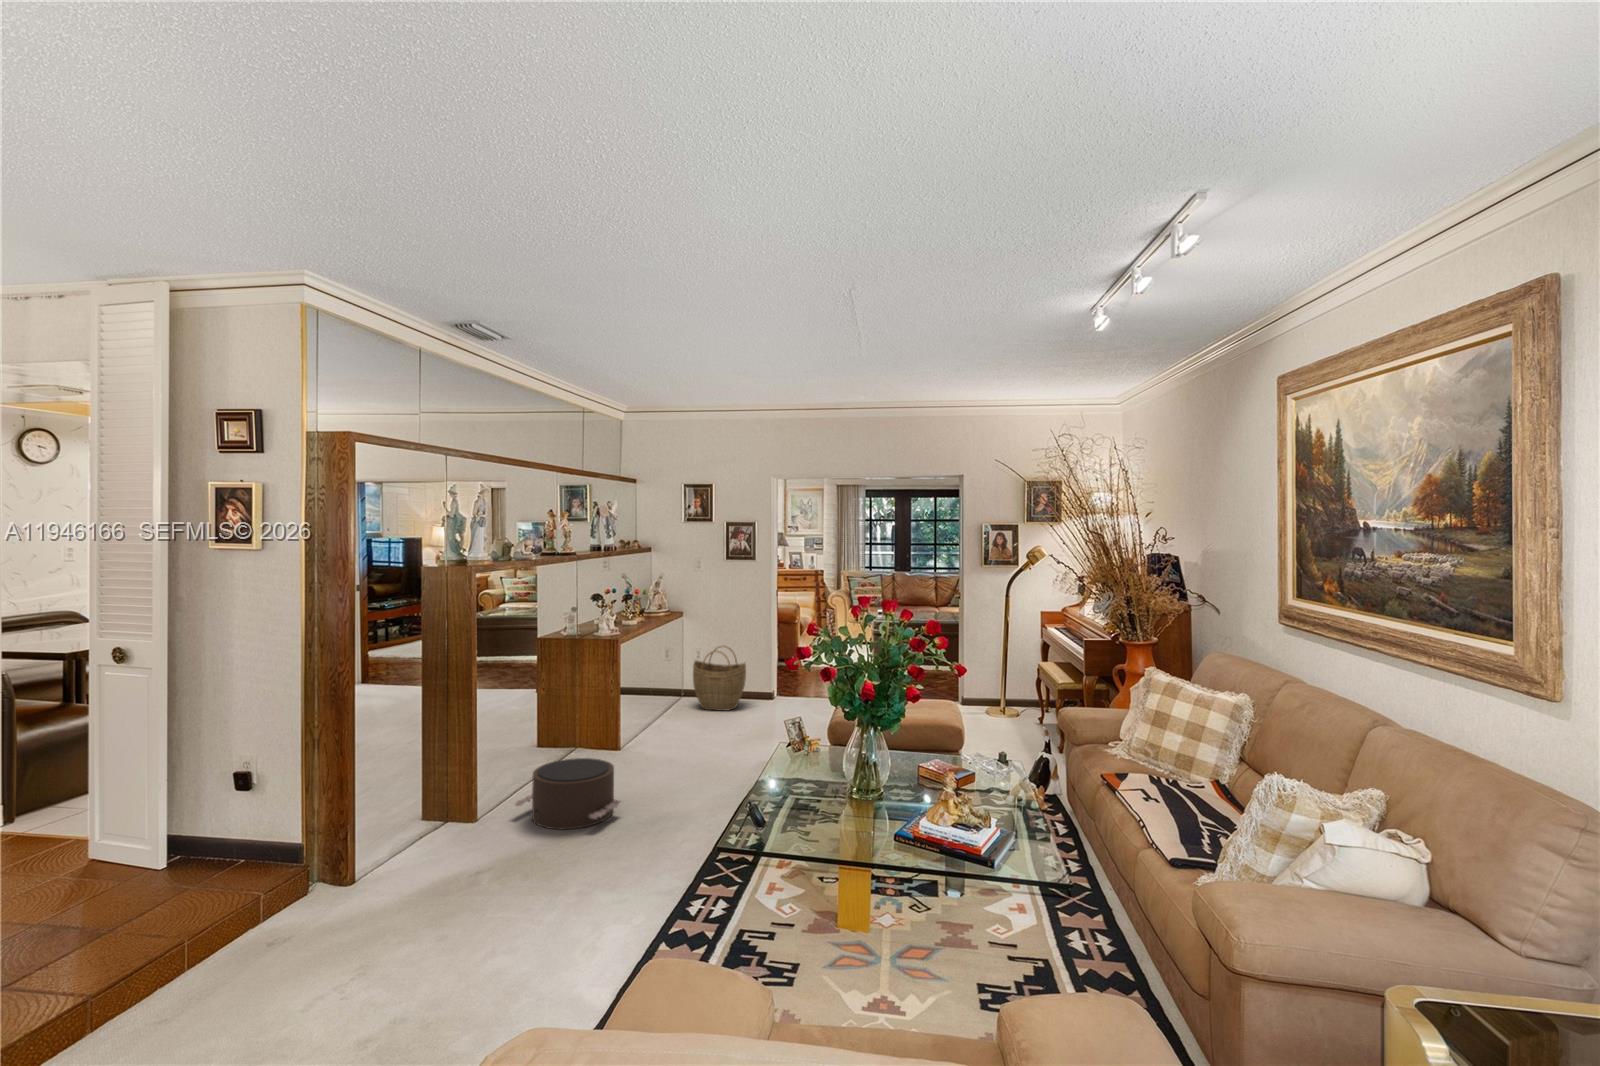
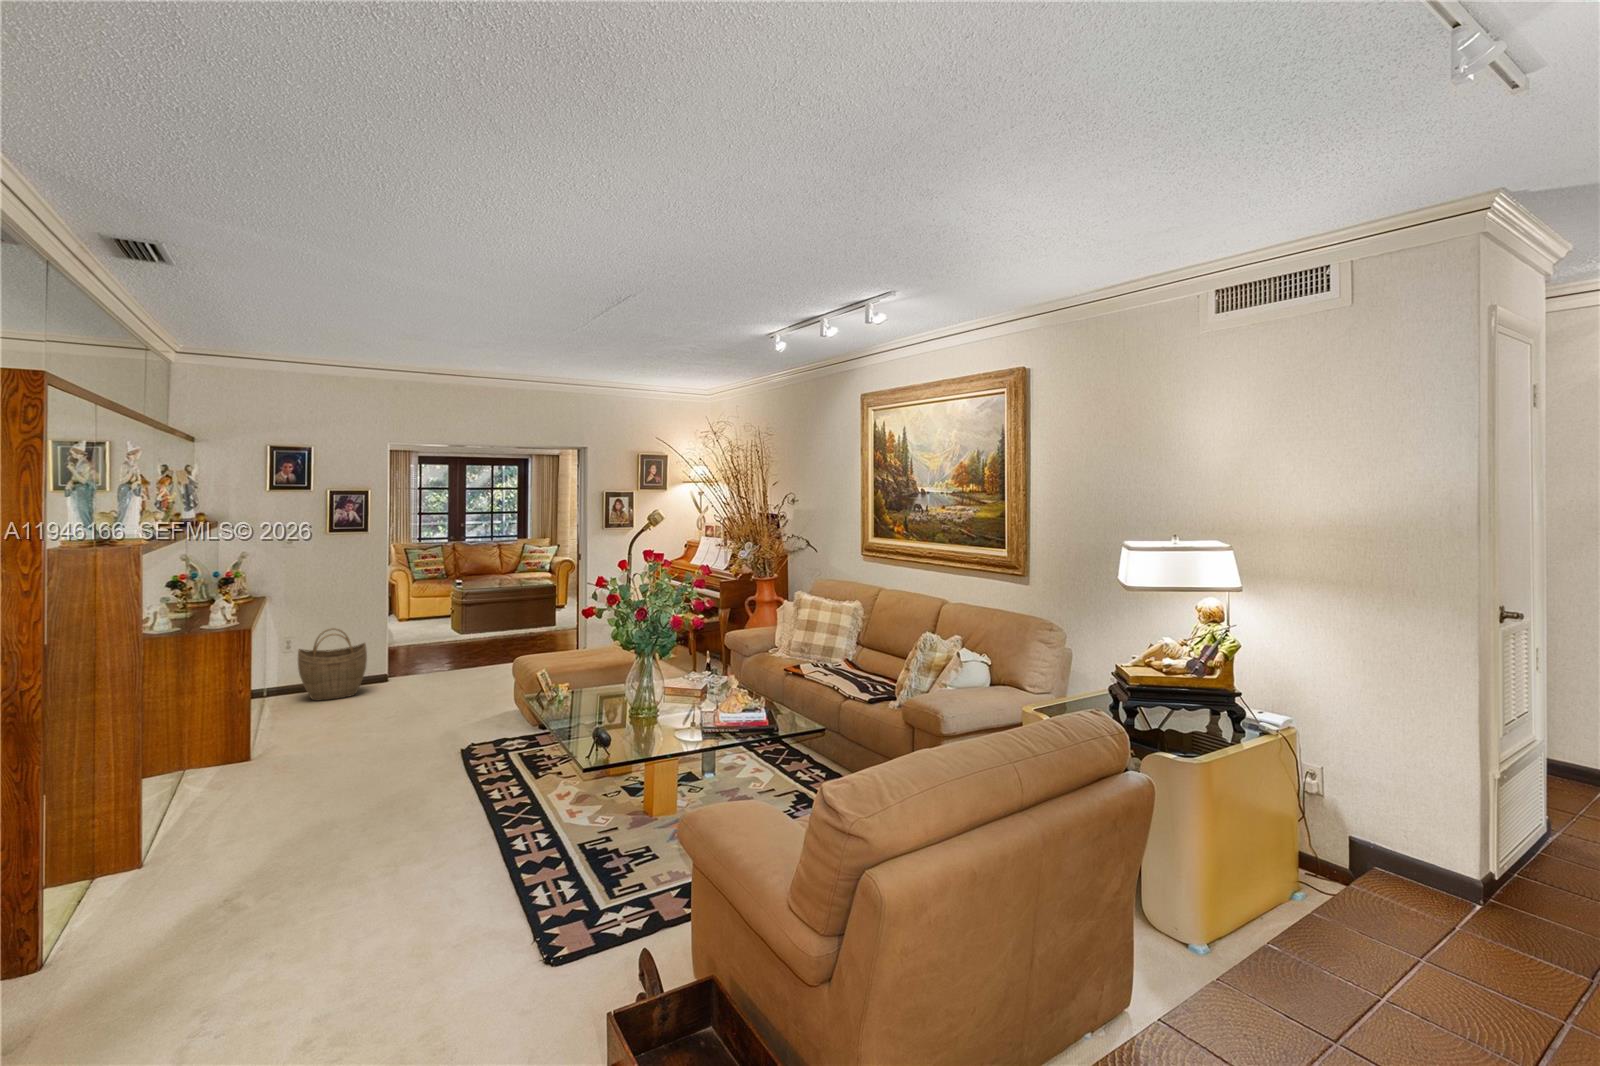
pouf: present [515,758,621,829] -> none [207,755,349,838]

